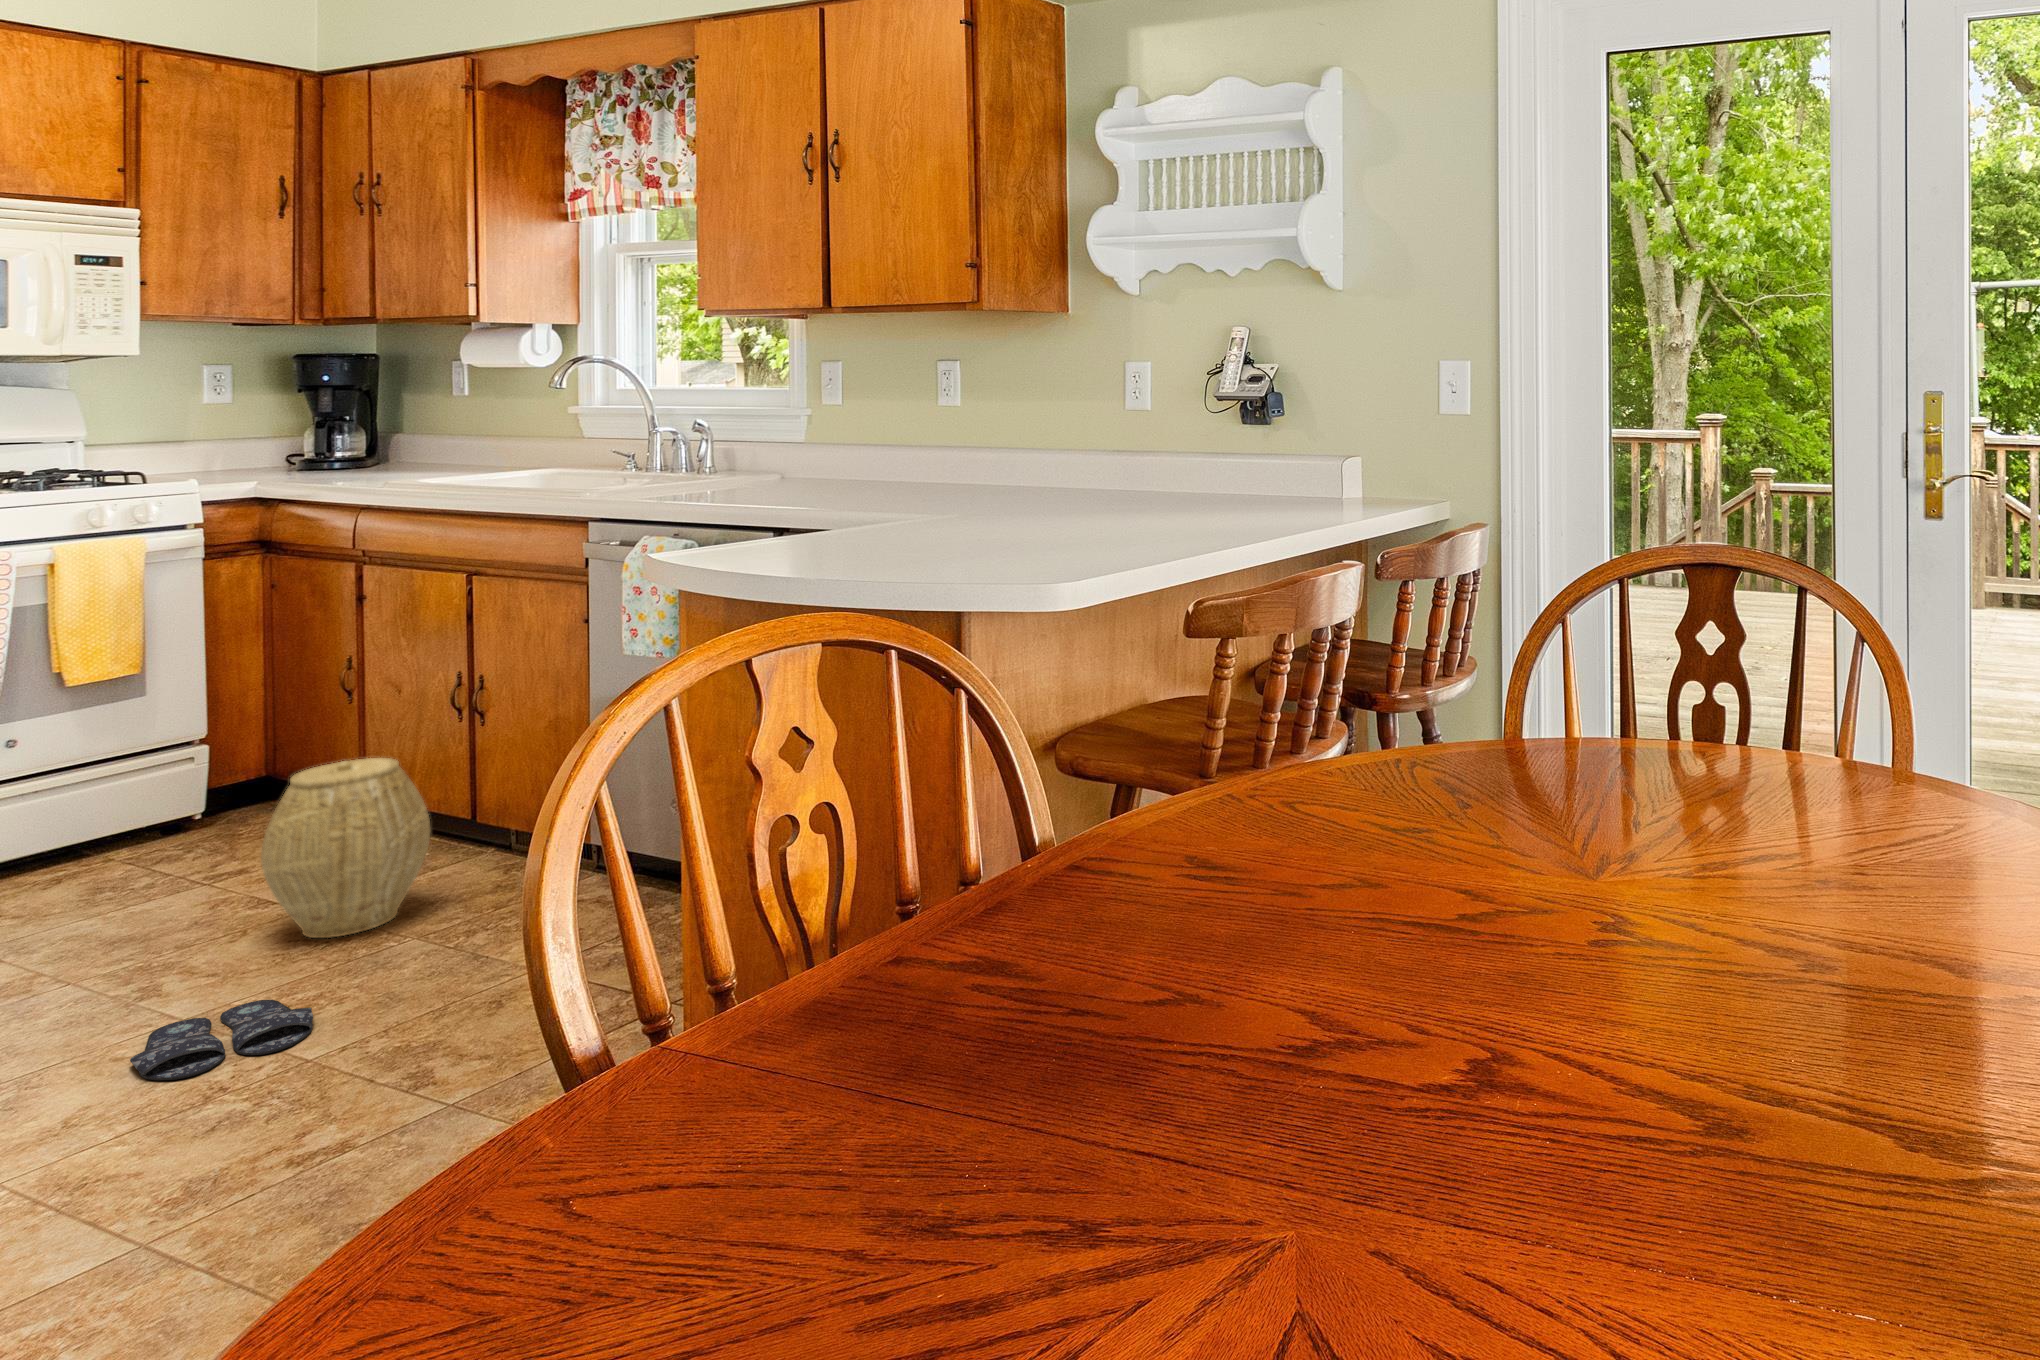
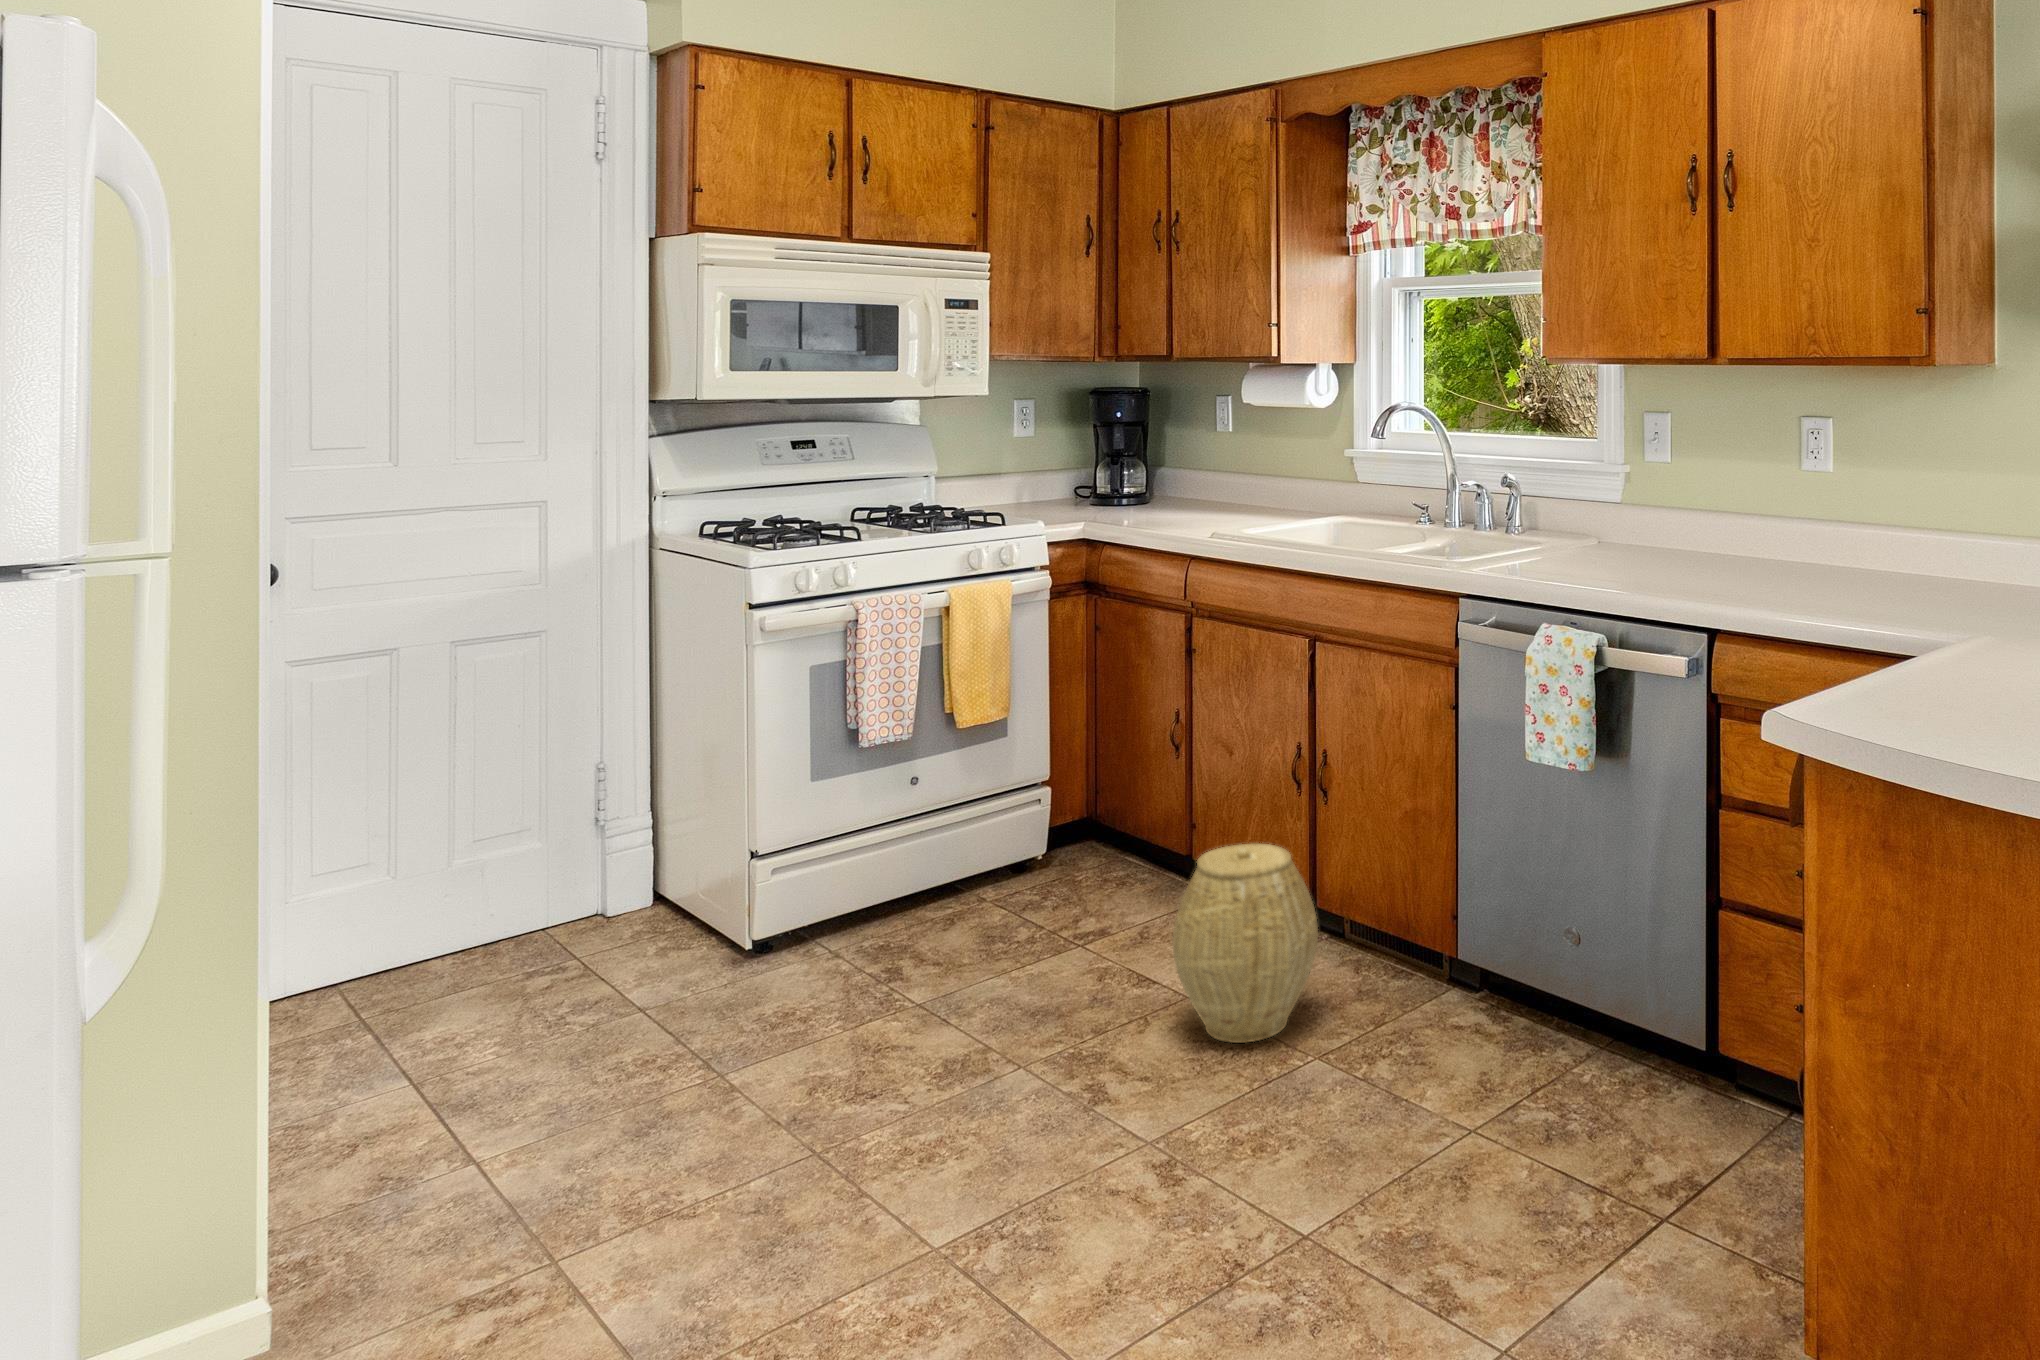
slippers: present [130,1000,313,1080] -> none [1126,1124,1285,1229]

